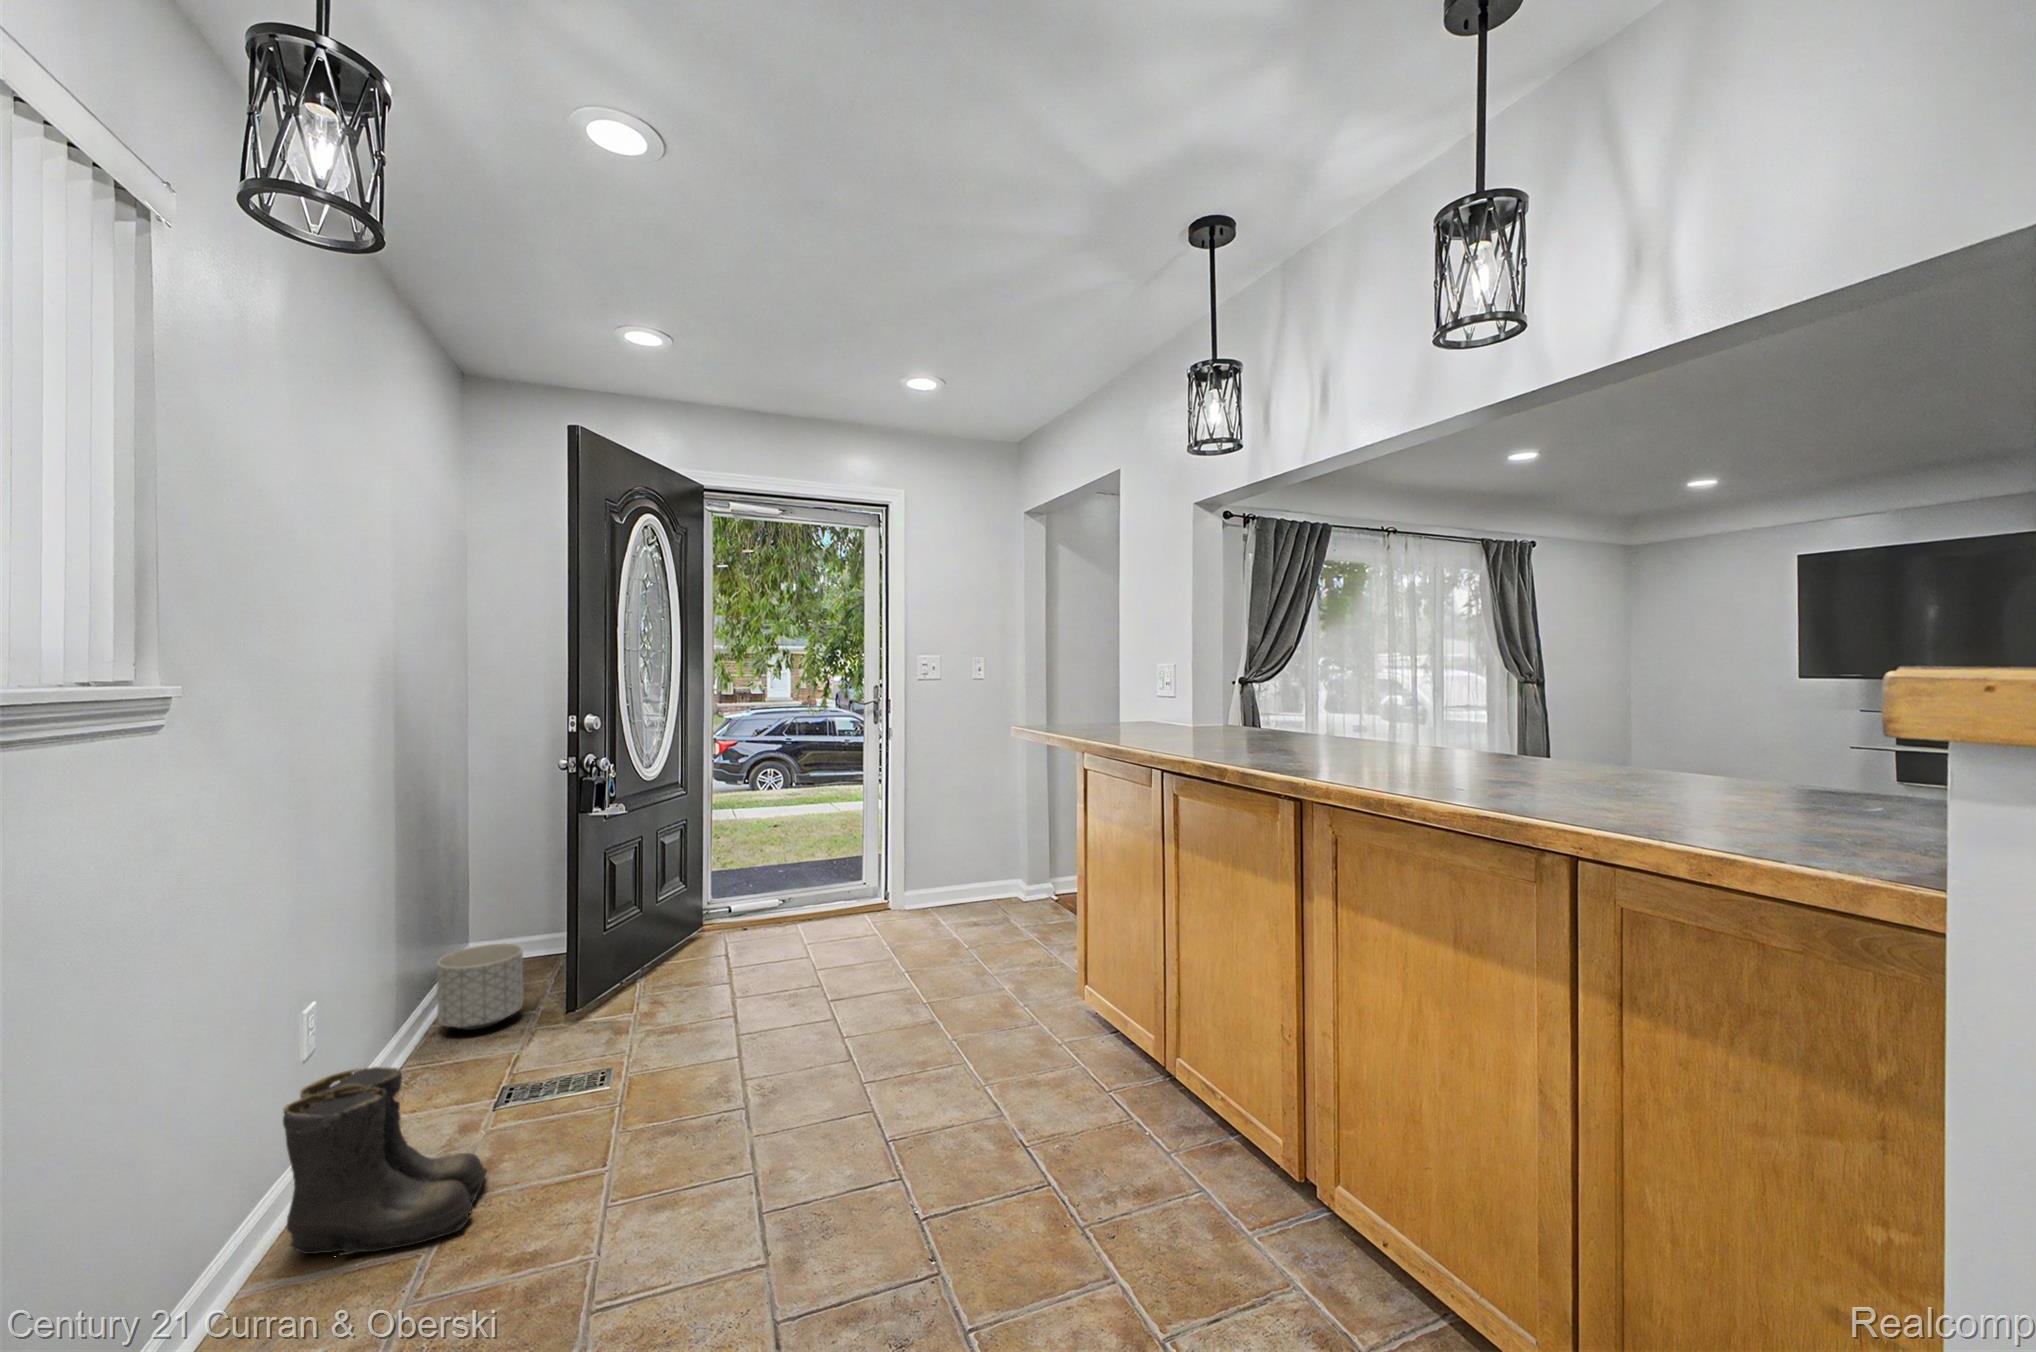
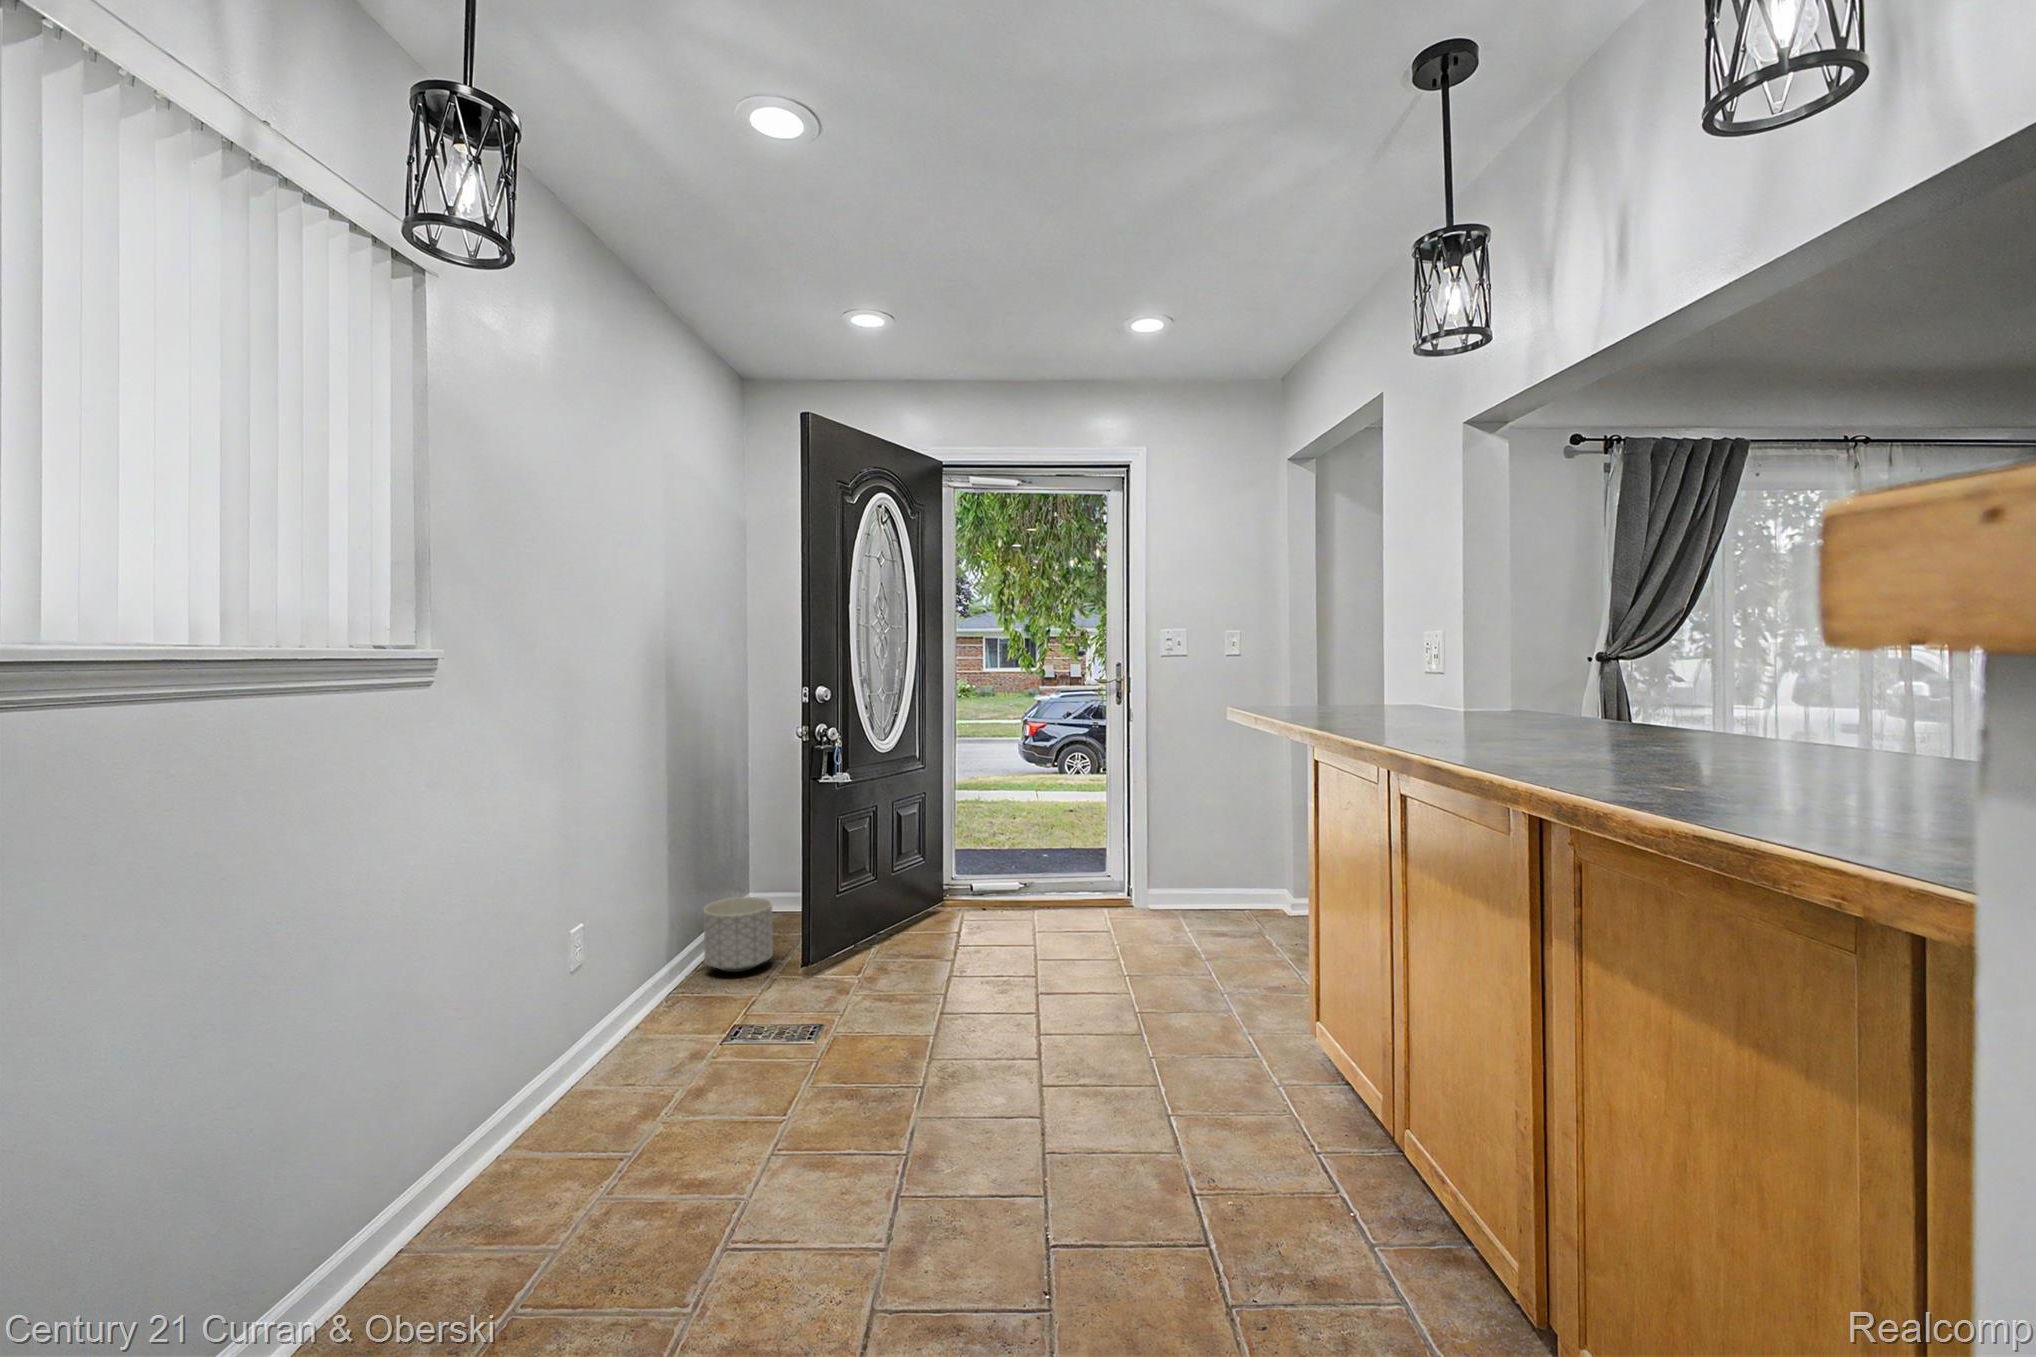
boots: present [283,1067,486,1255] -> none [531,991,693,1153]

